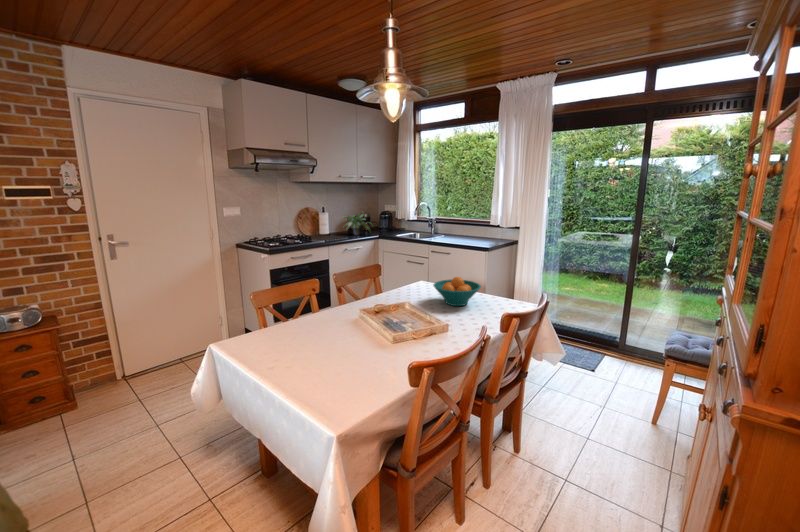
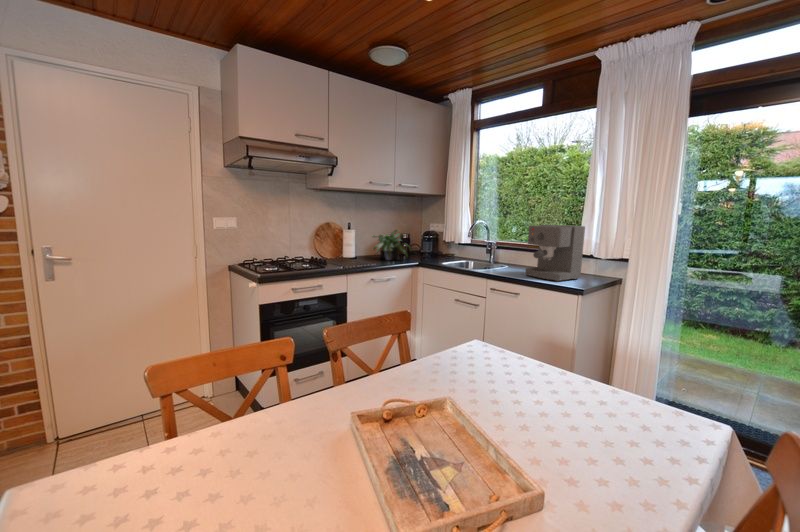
coffee maker: none [455,205,493,244] -> present [525,225,585,282]
fruit bowl: present [434,277,481,306] -> none [498,356,600,421]

